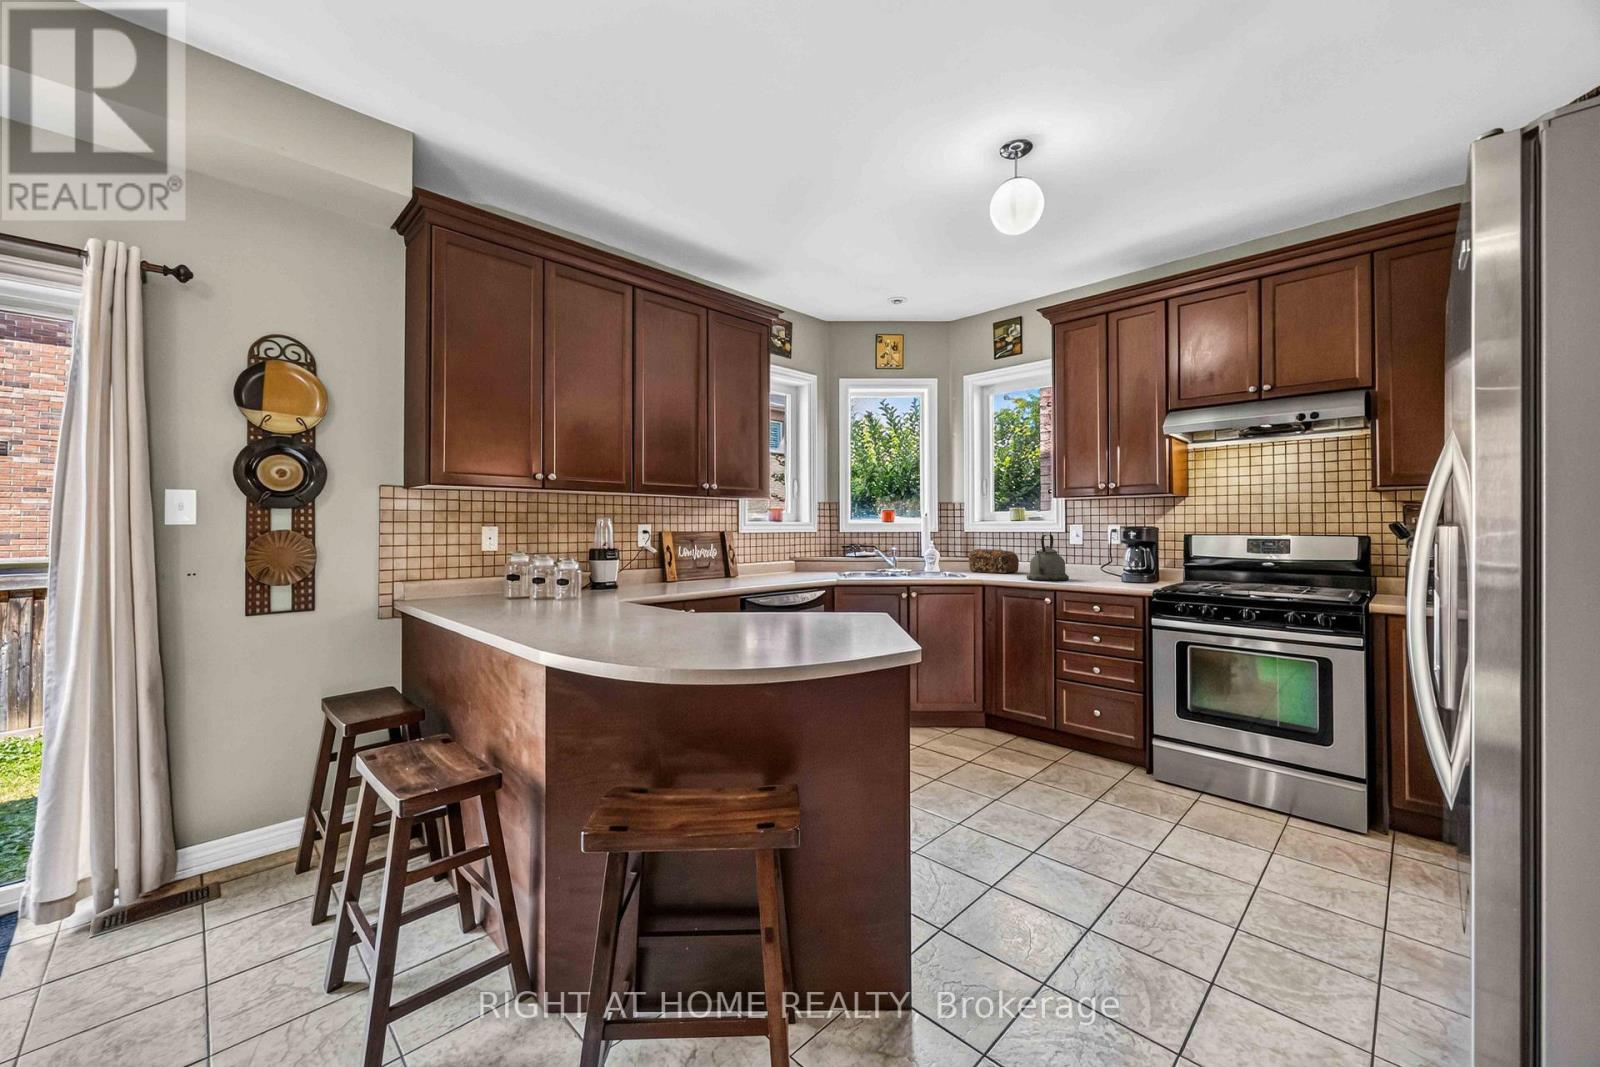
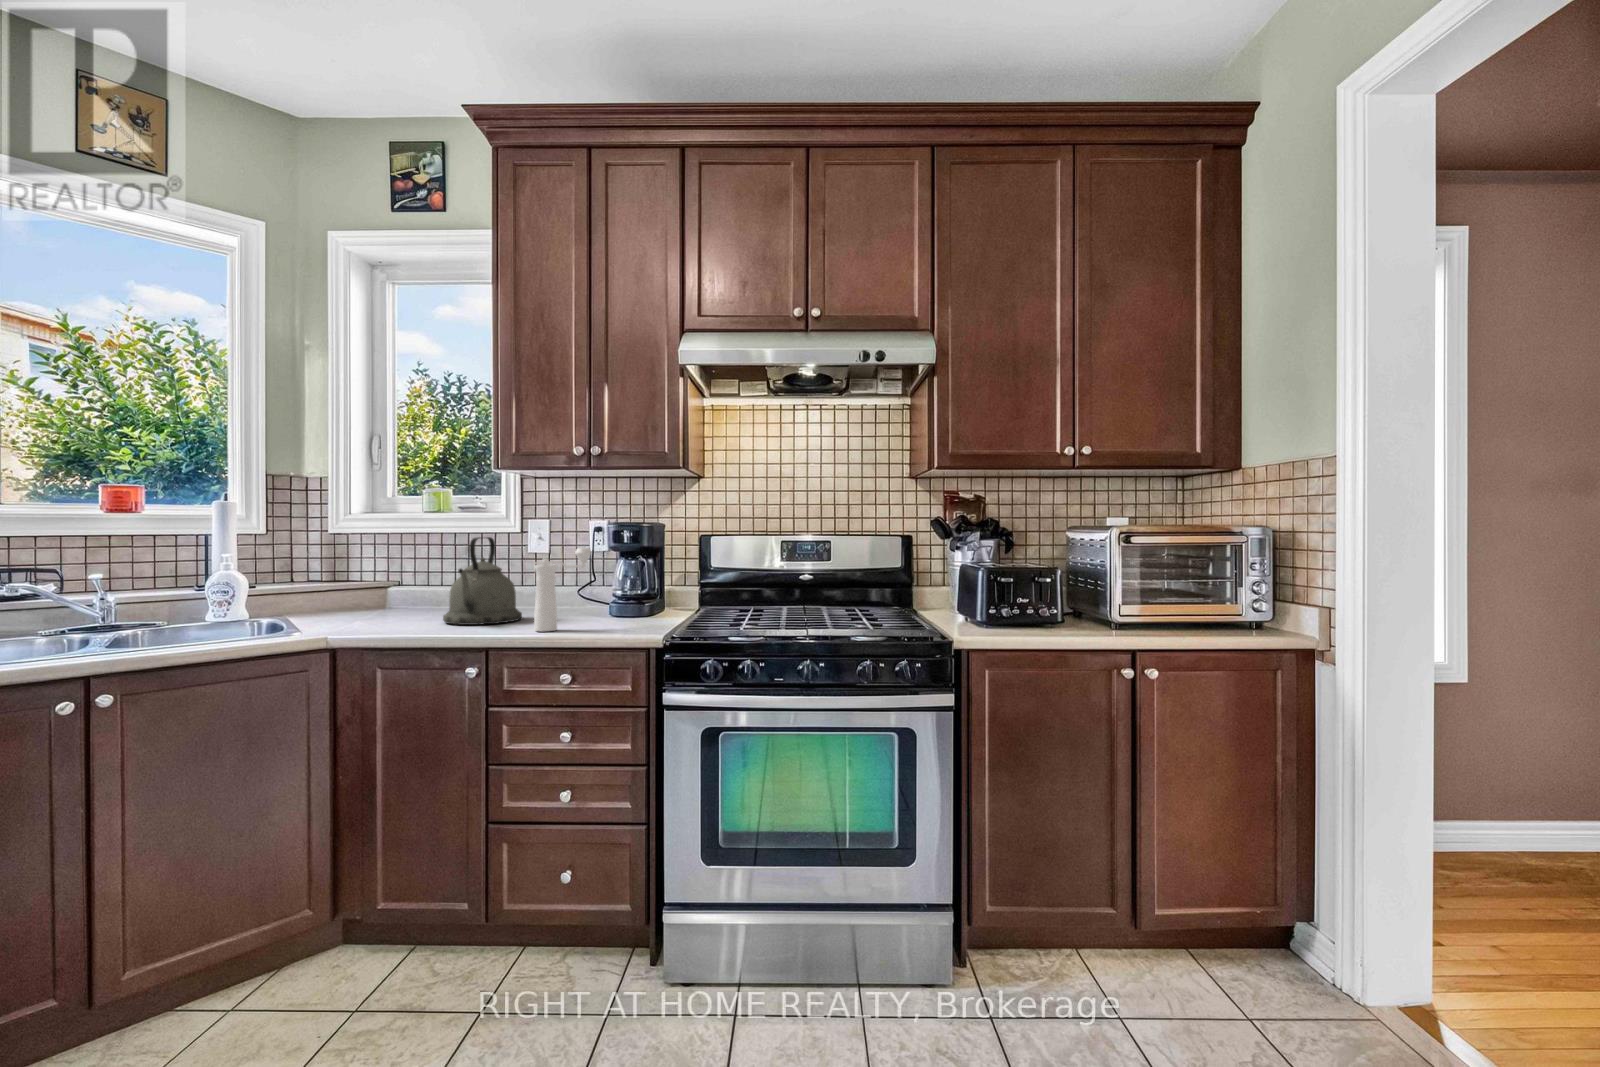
pepper mill: none [1077,541,1110,585] -> present [534,548,591,632]
bread loaf: present [969,549,1019,573] -> none [334,566,436,611]

